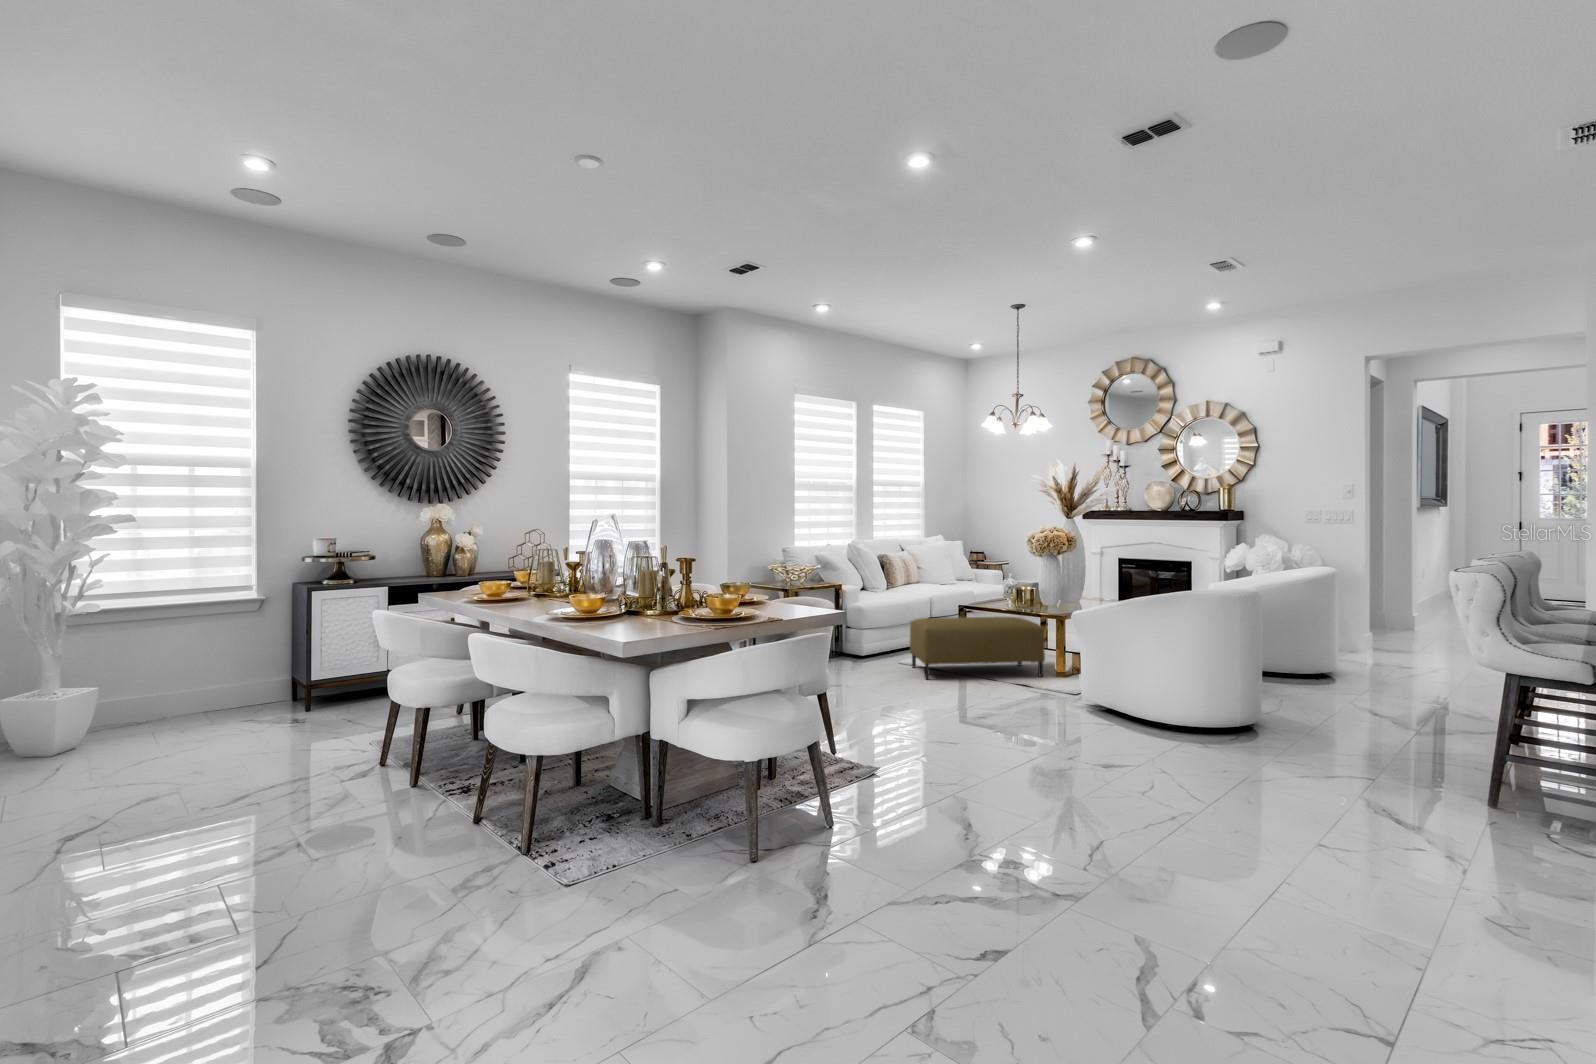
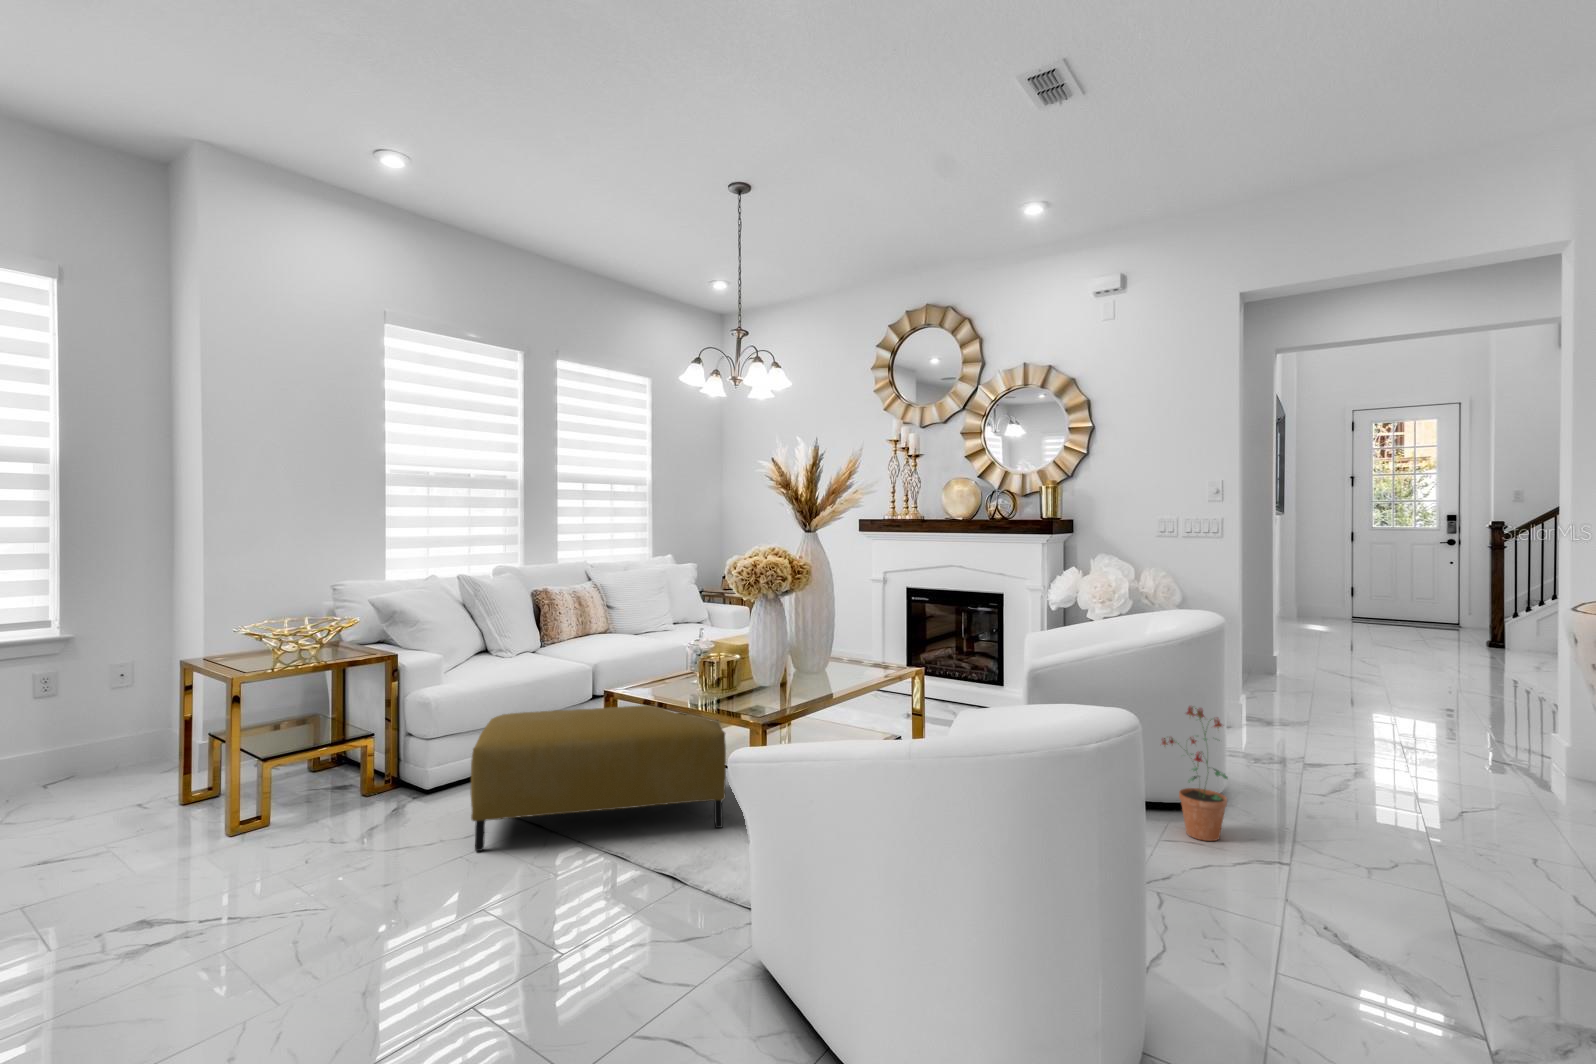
potted plant: none [1292,617,1332,688] -> present [1162,706,1228,841]

